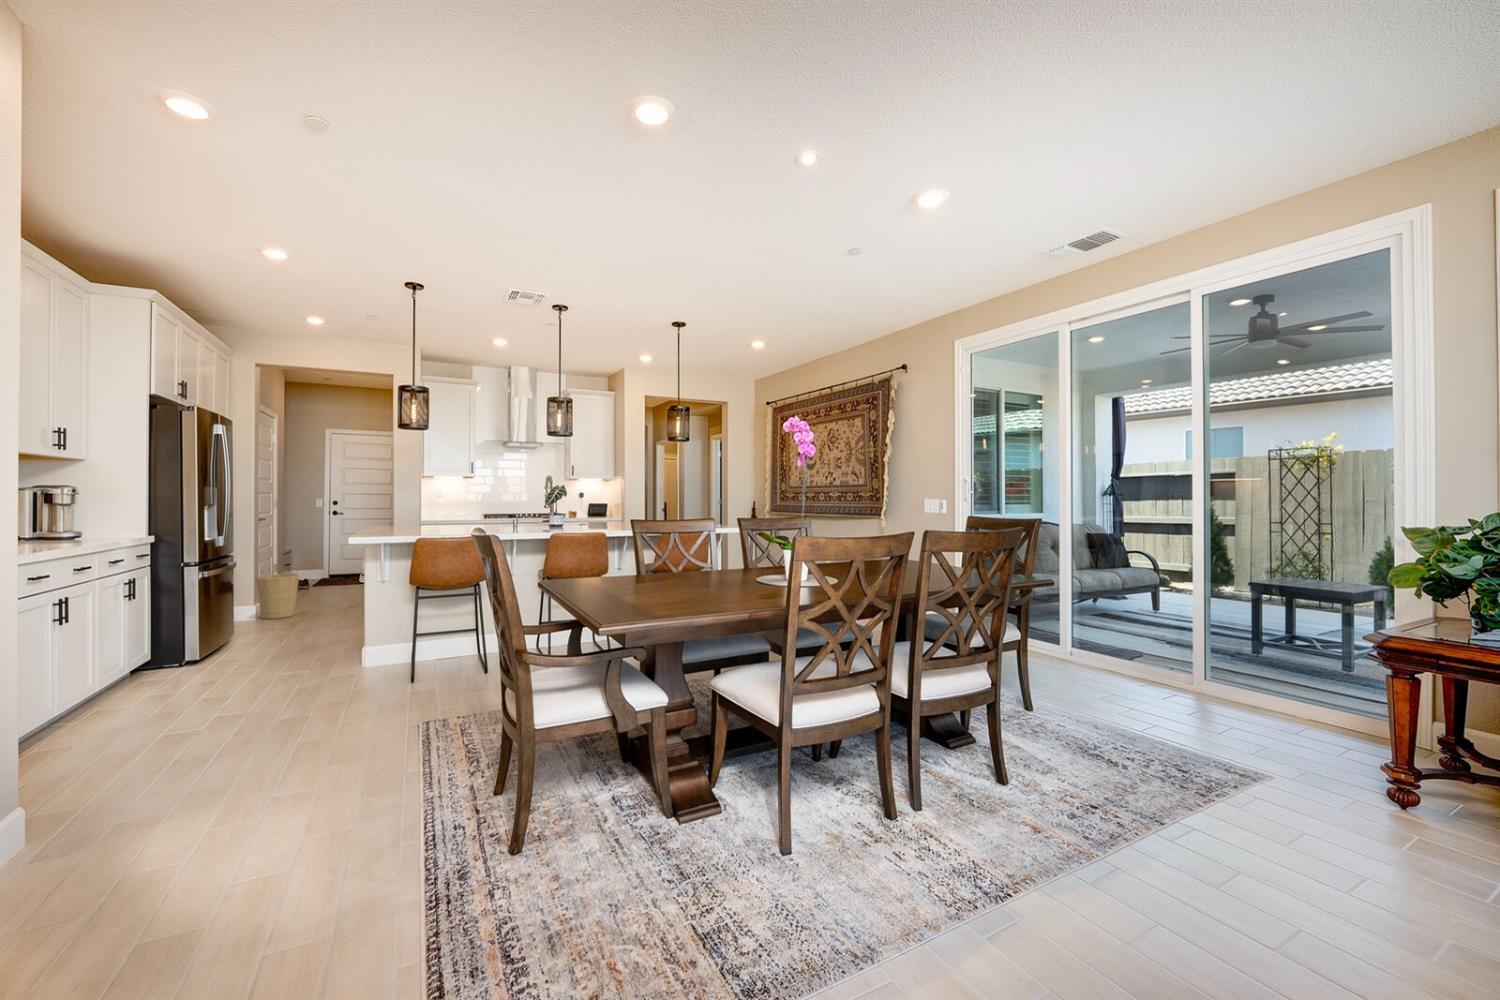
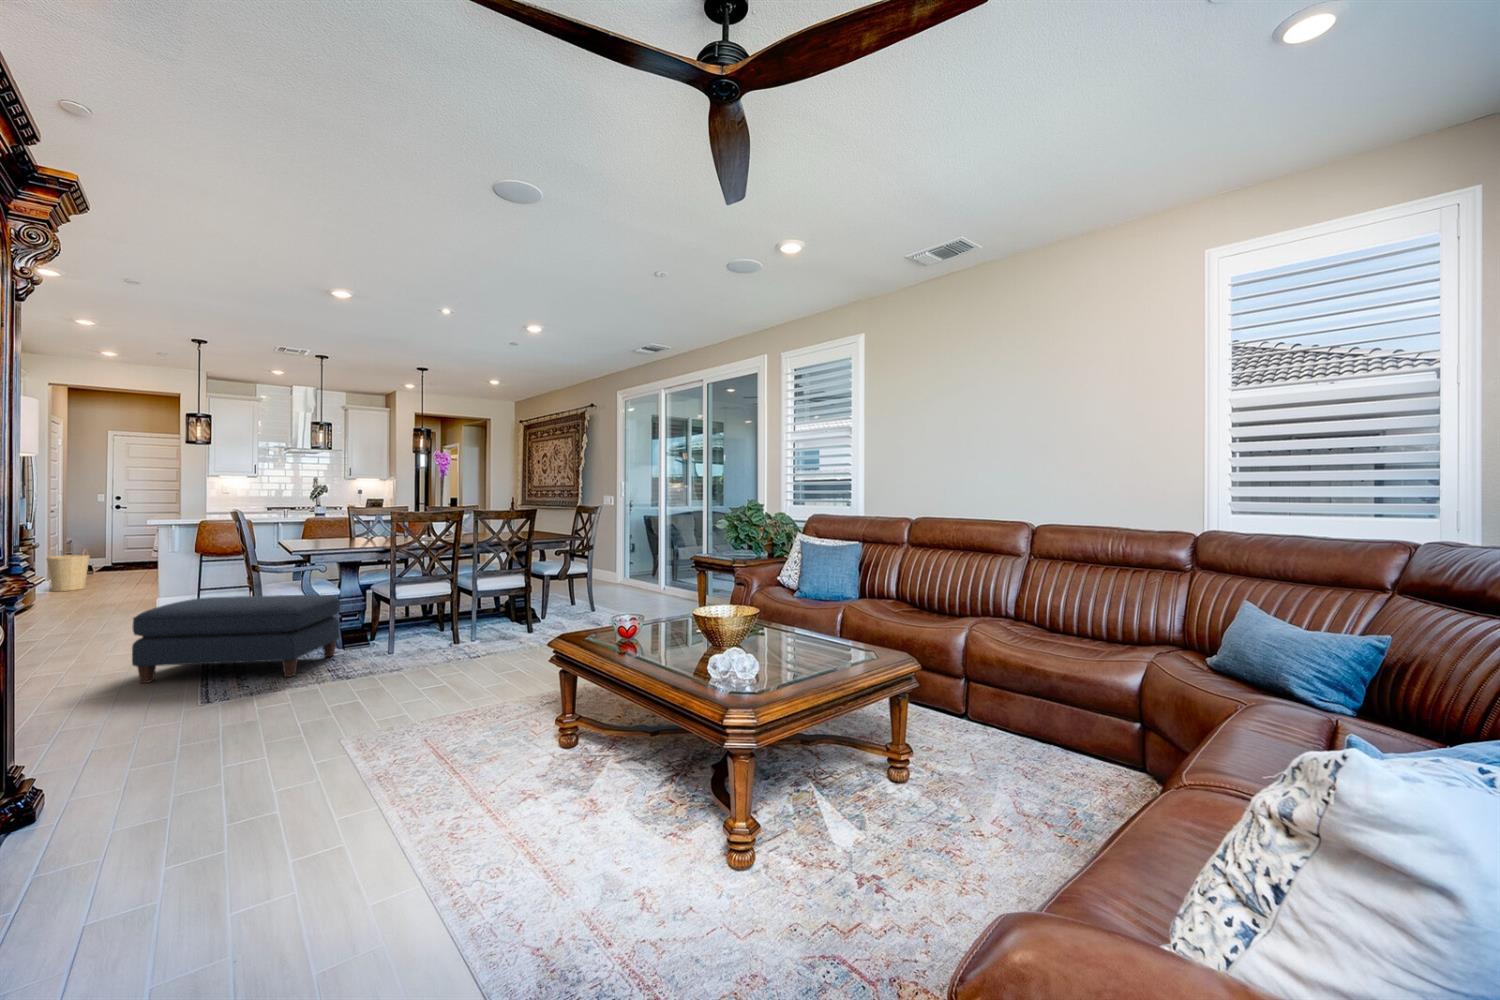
ottoman: none [294,711,675,957] -> present [132,595,340,683]

